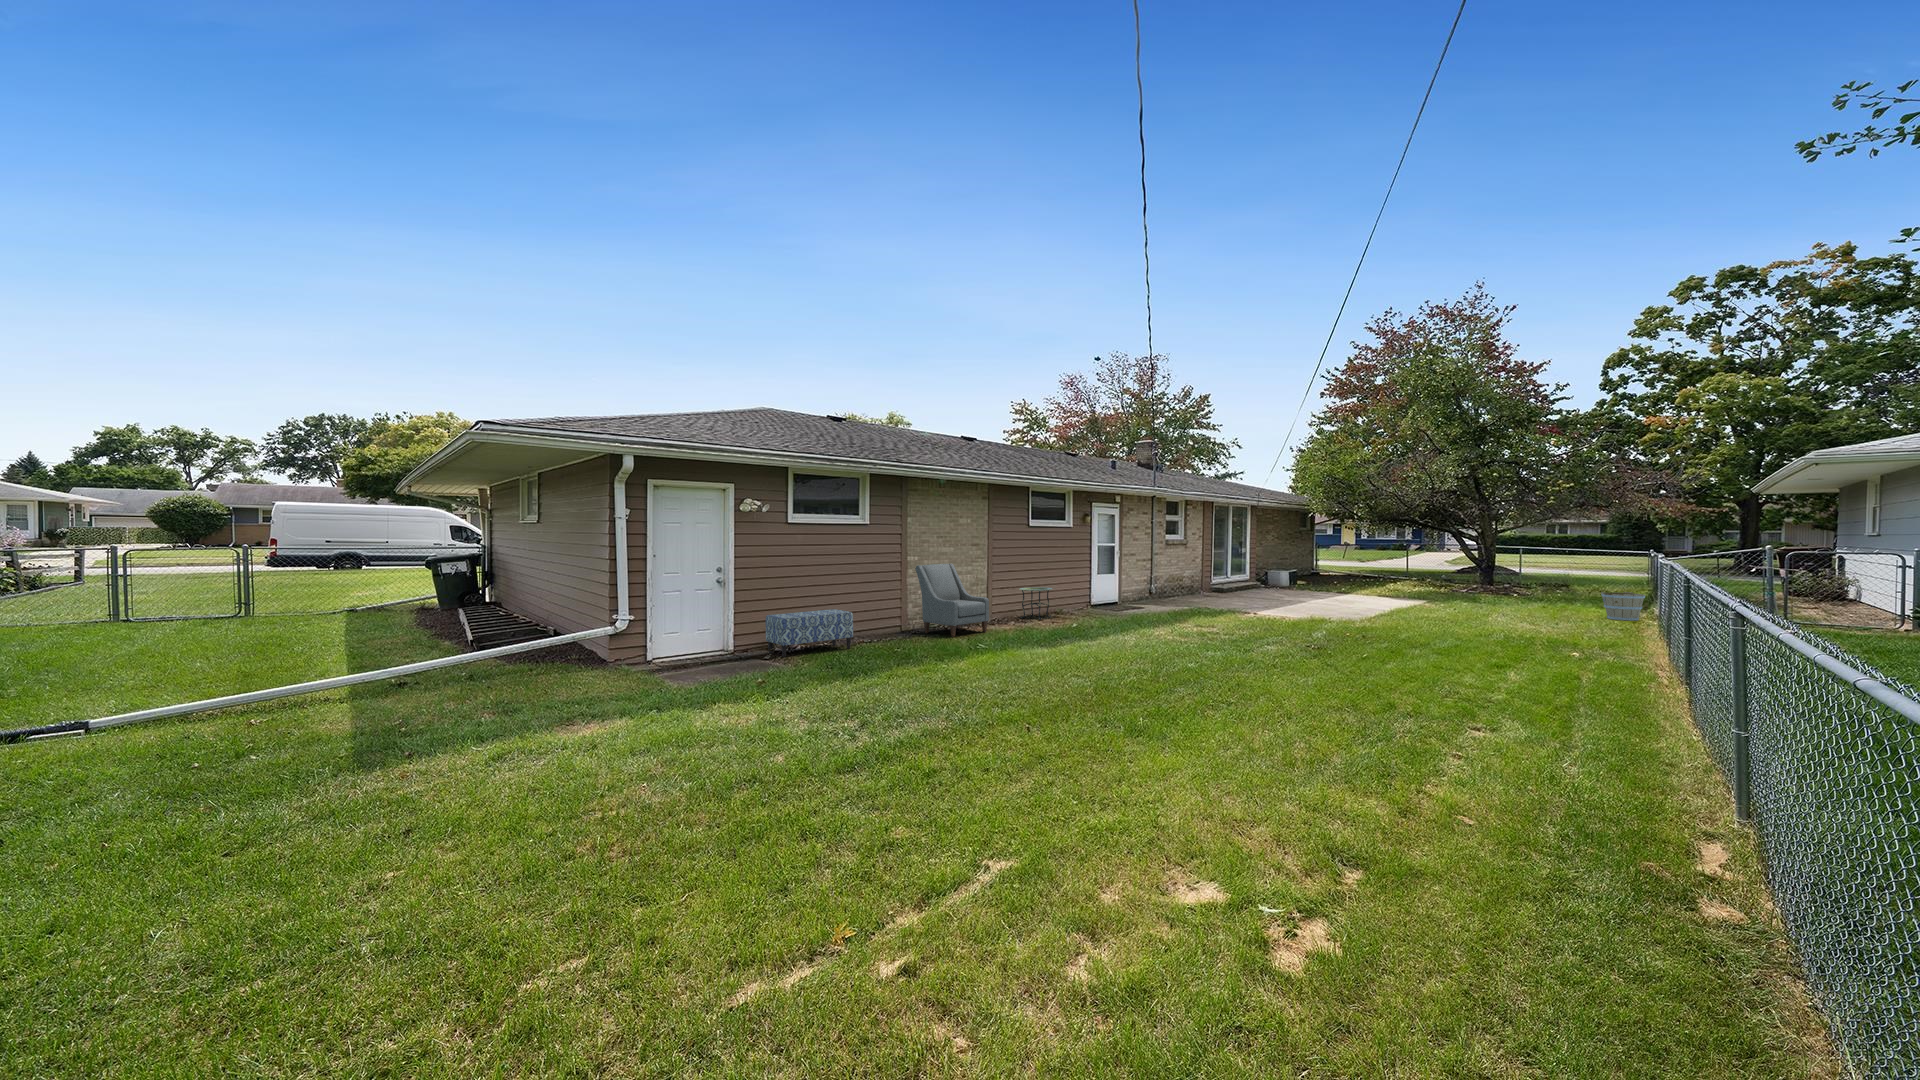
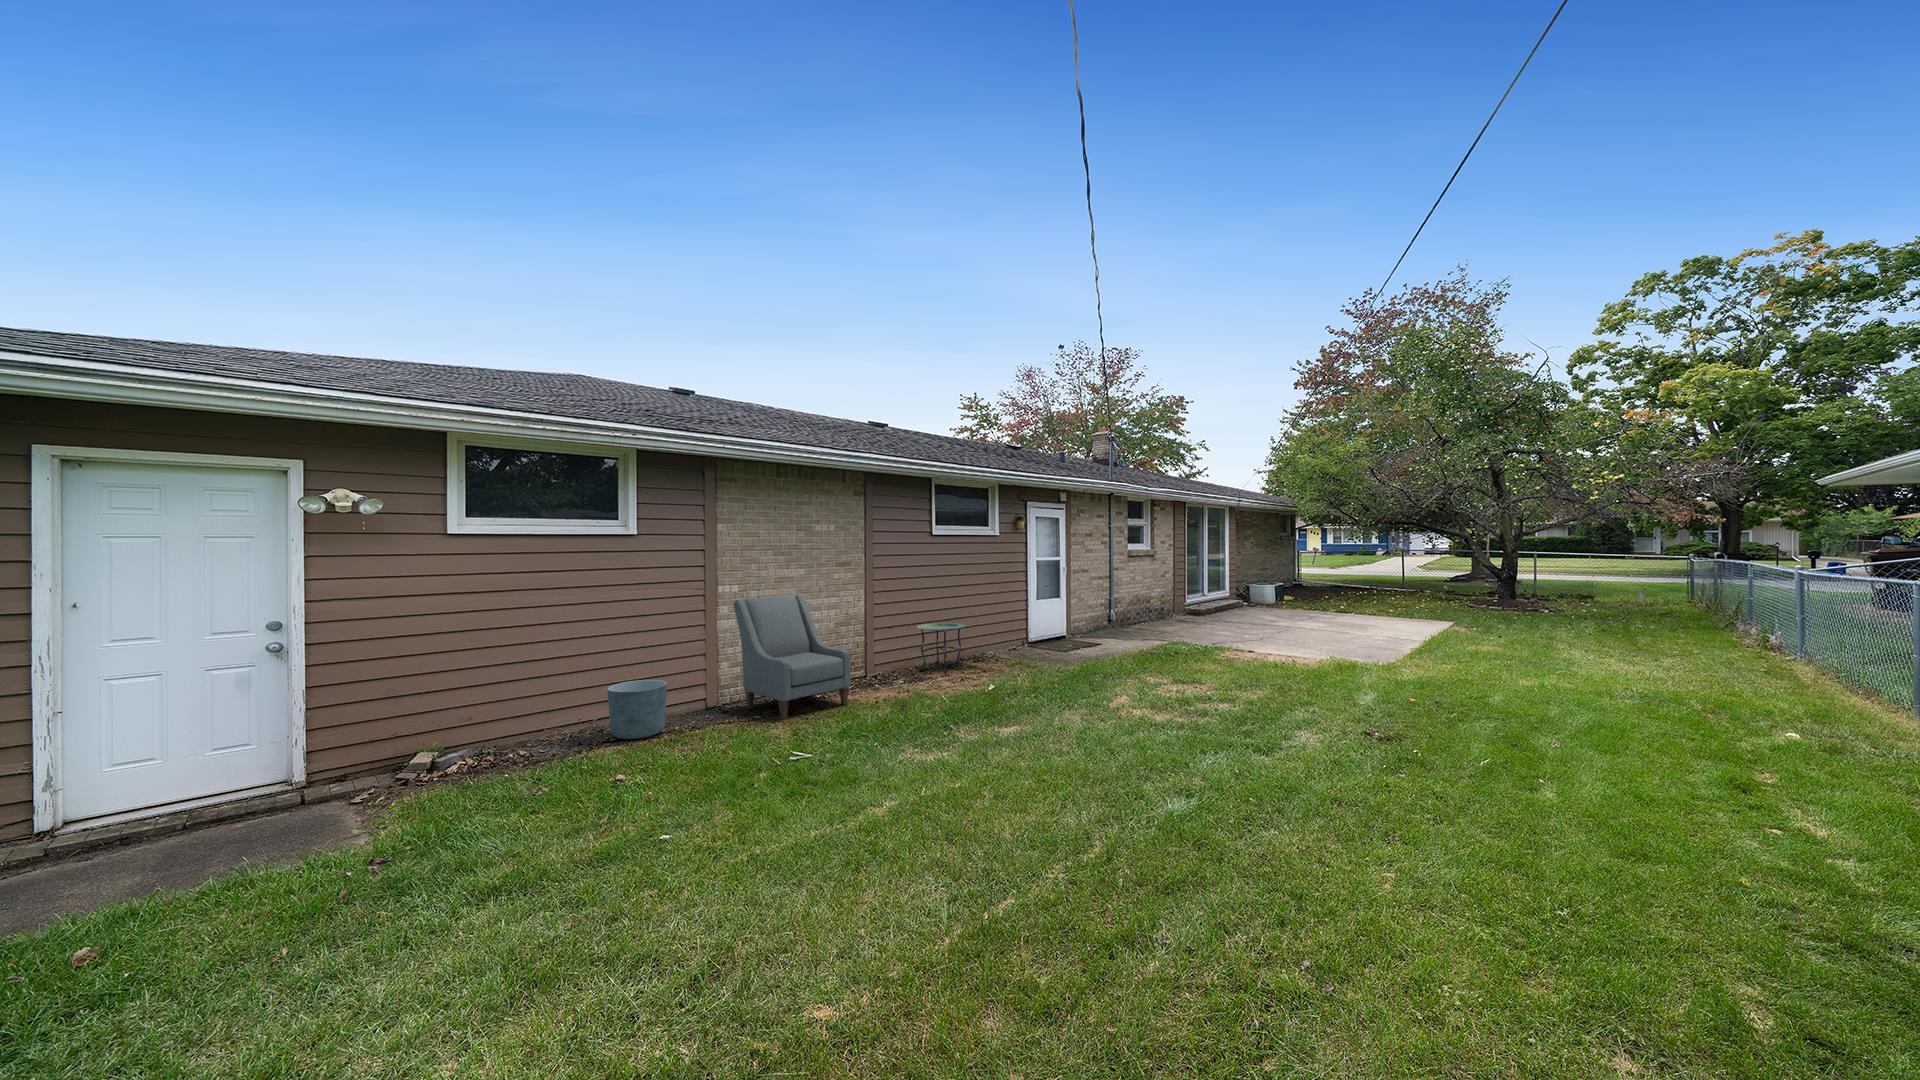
wooden bucket: present [1601,592,1645,621] -> none [1725,620,1794,663]
bench: present [766,609,853,657] -> none [390,685,573,794]
planter: none [858,611,890,643] -> present [607,680,667,739]

